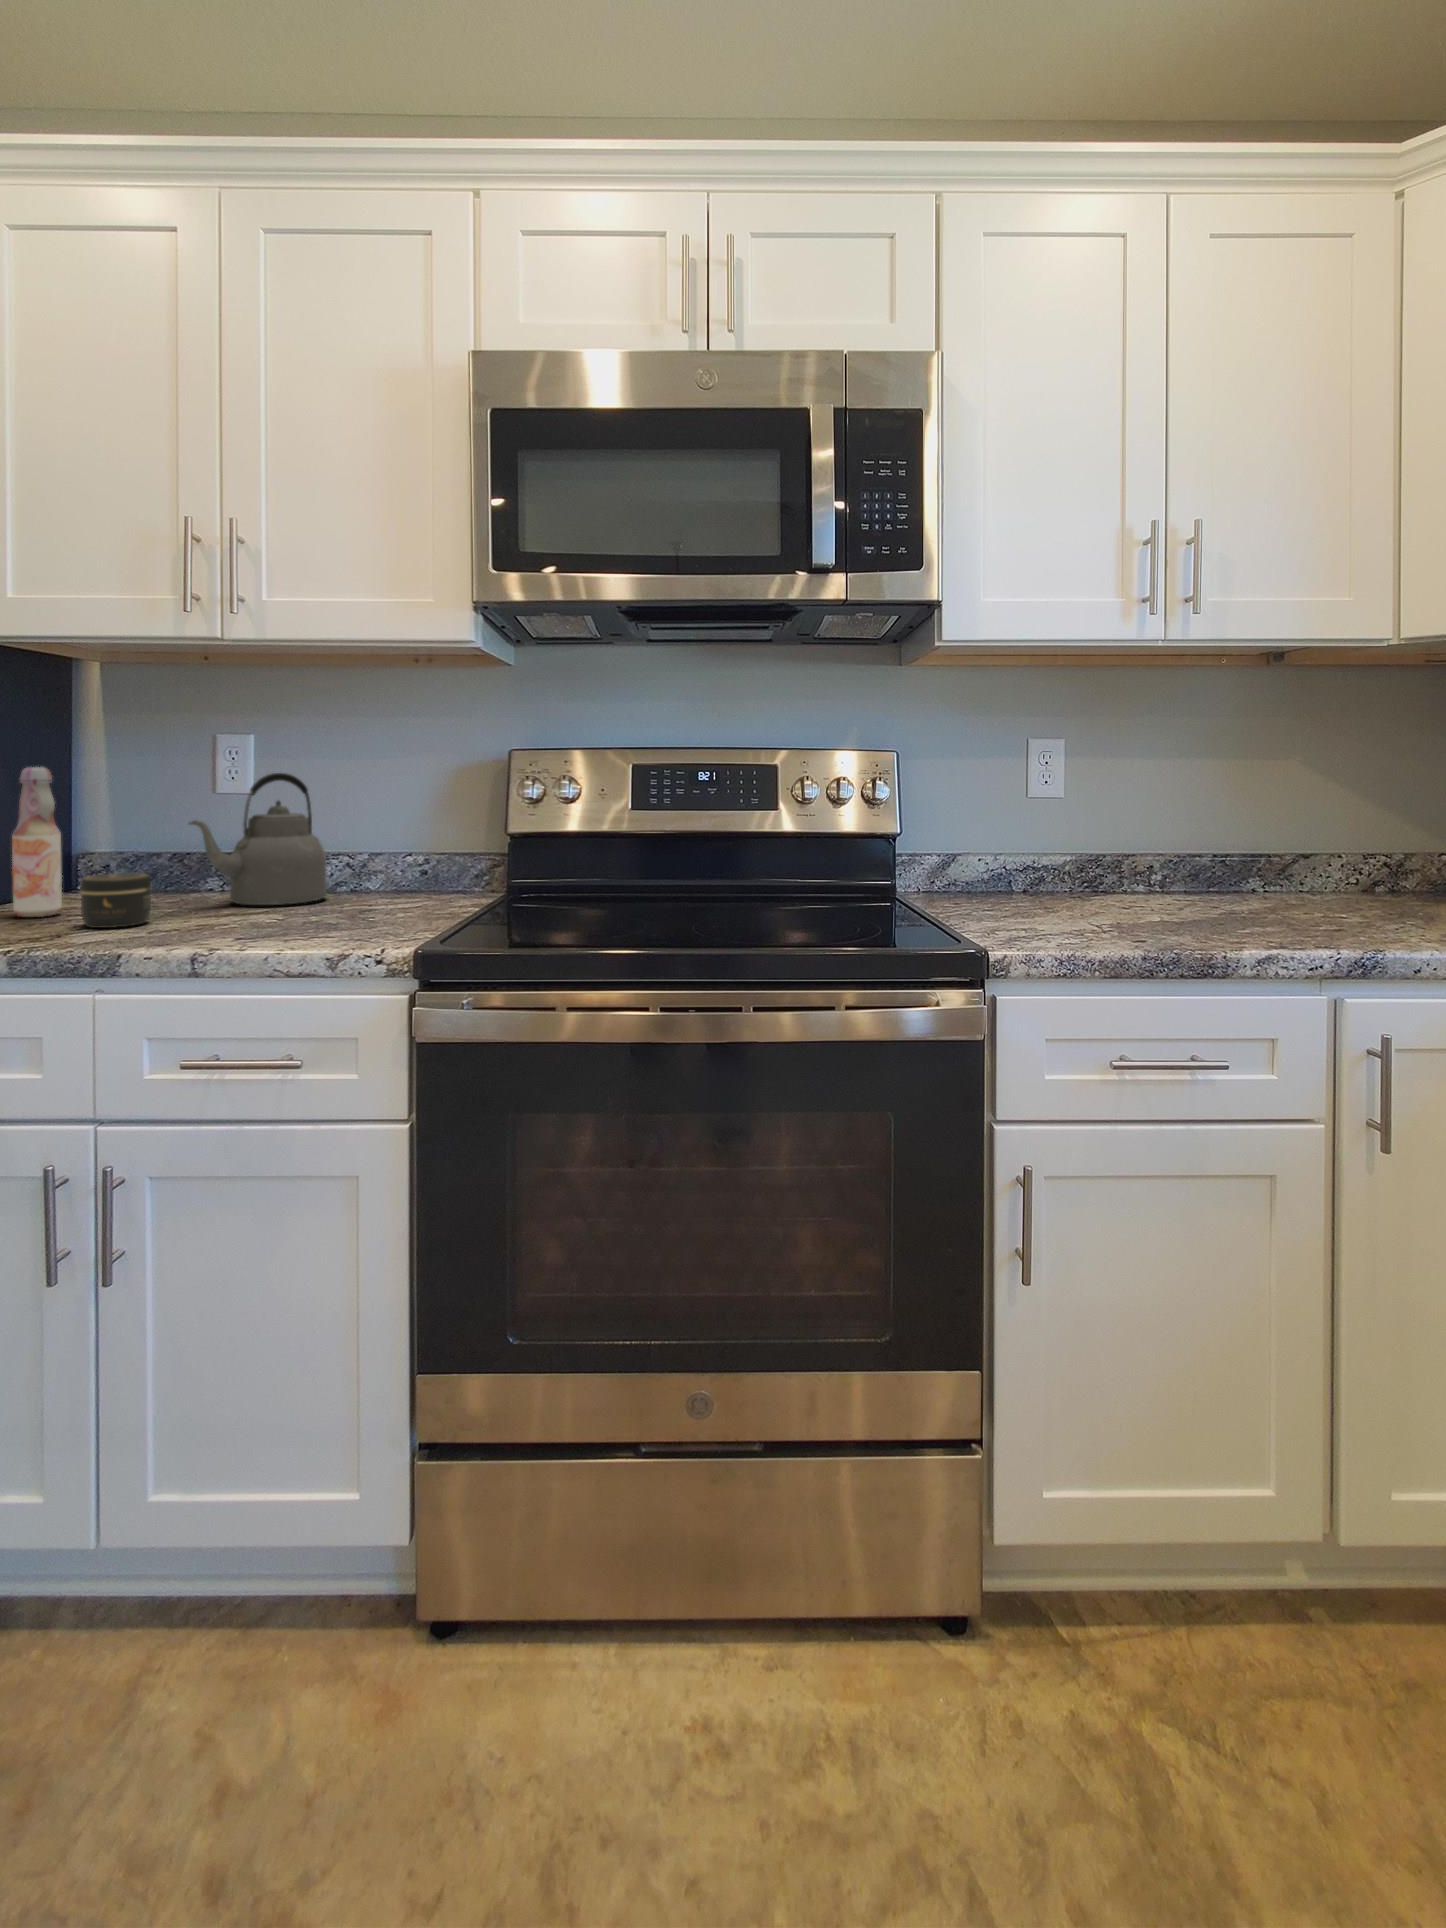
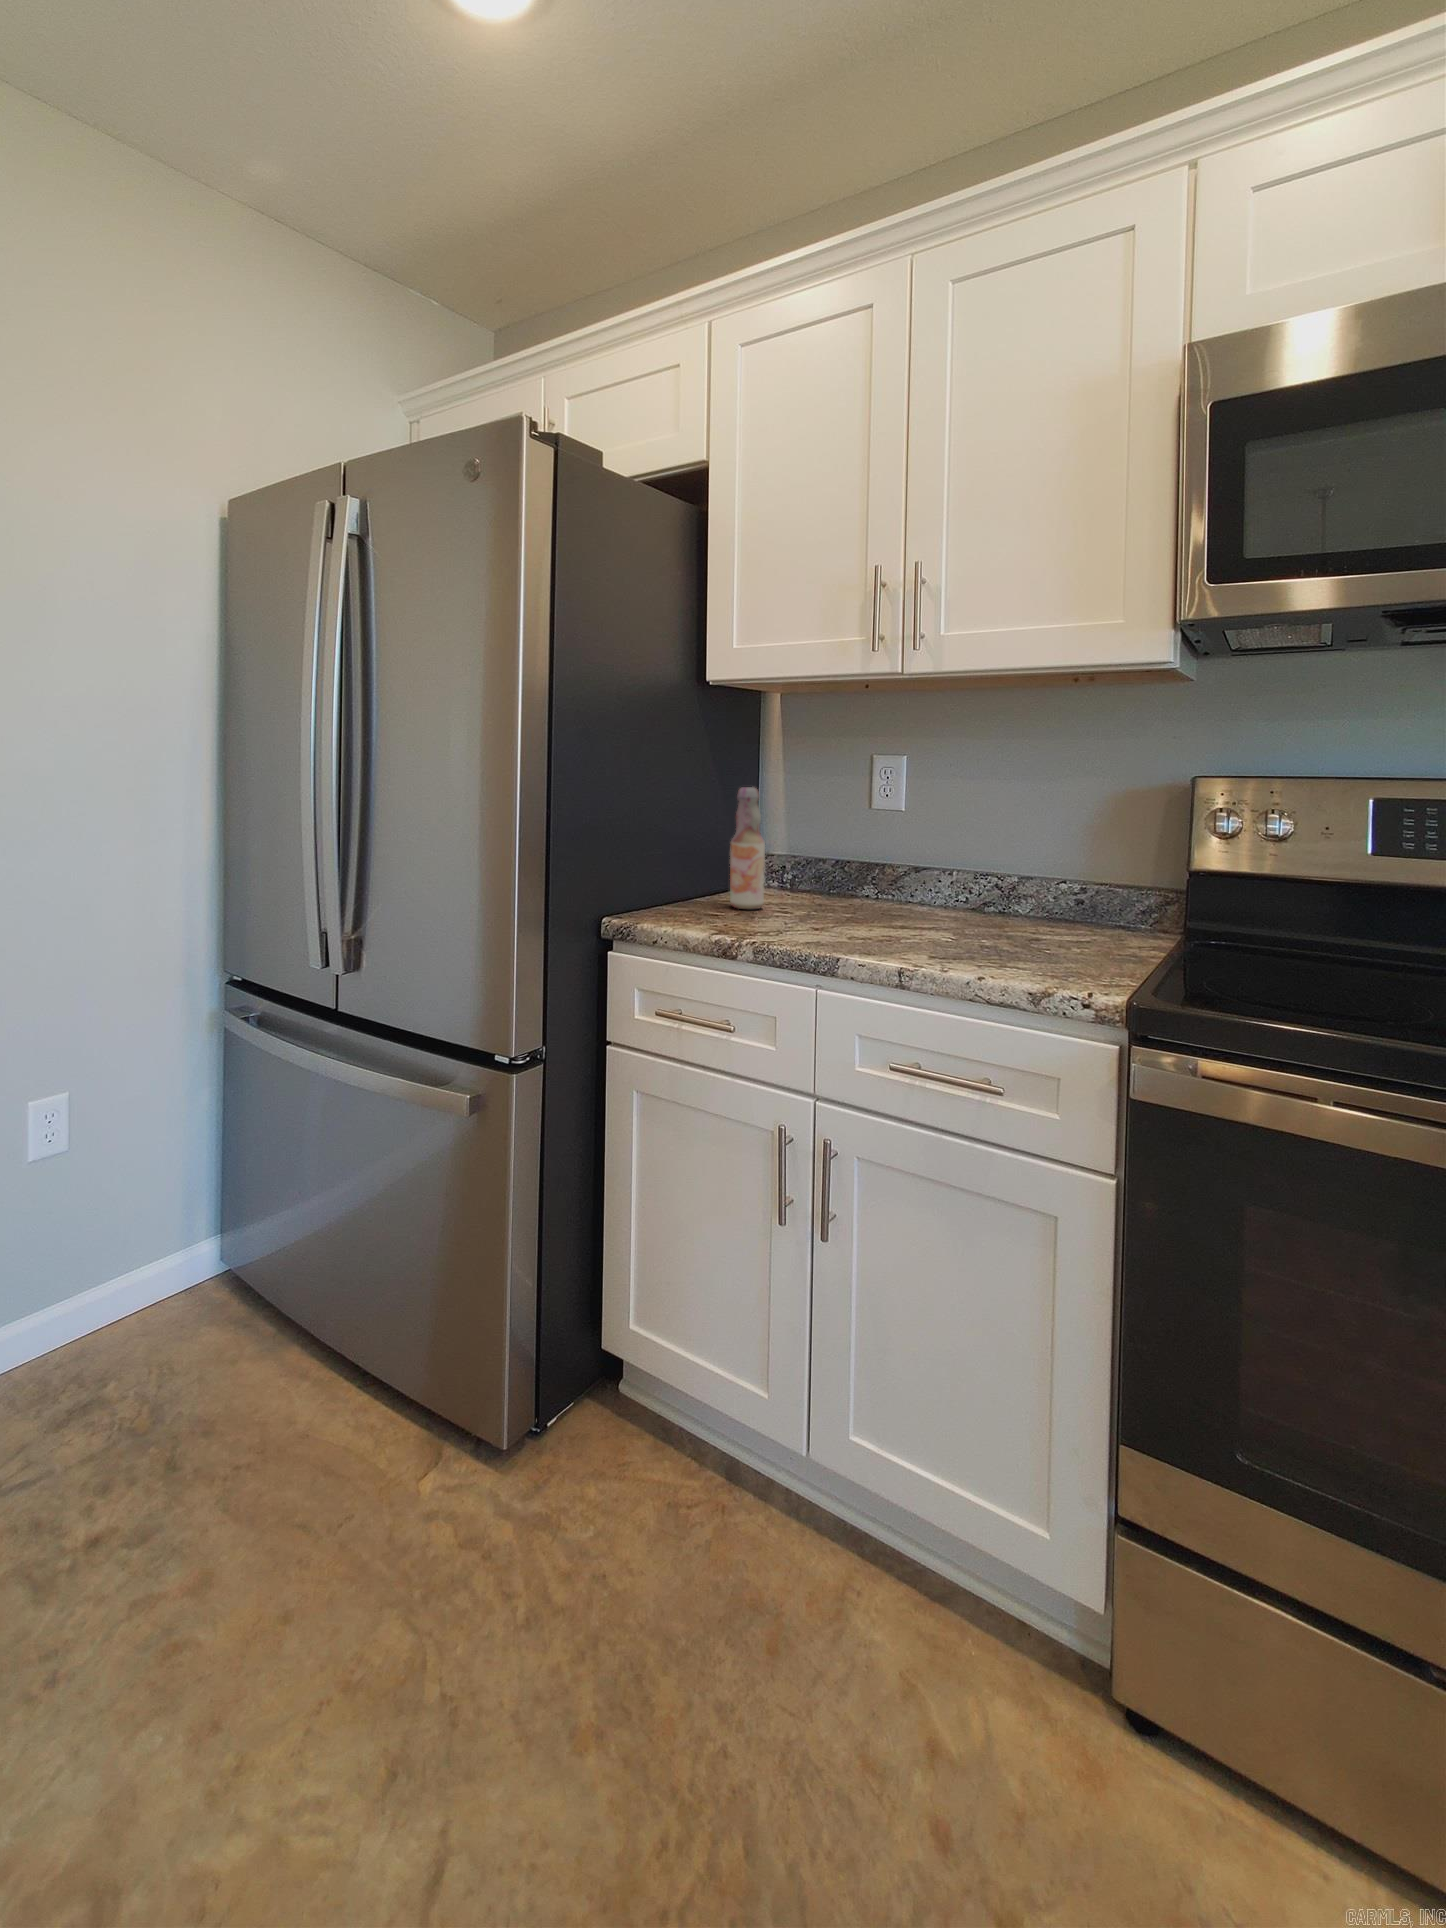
kettle: present [188,773,327,905] -> none [864,796,983,920]
jar: present [80,873,151,928] -> none [788,881,842,929]

